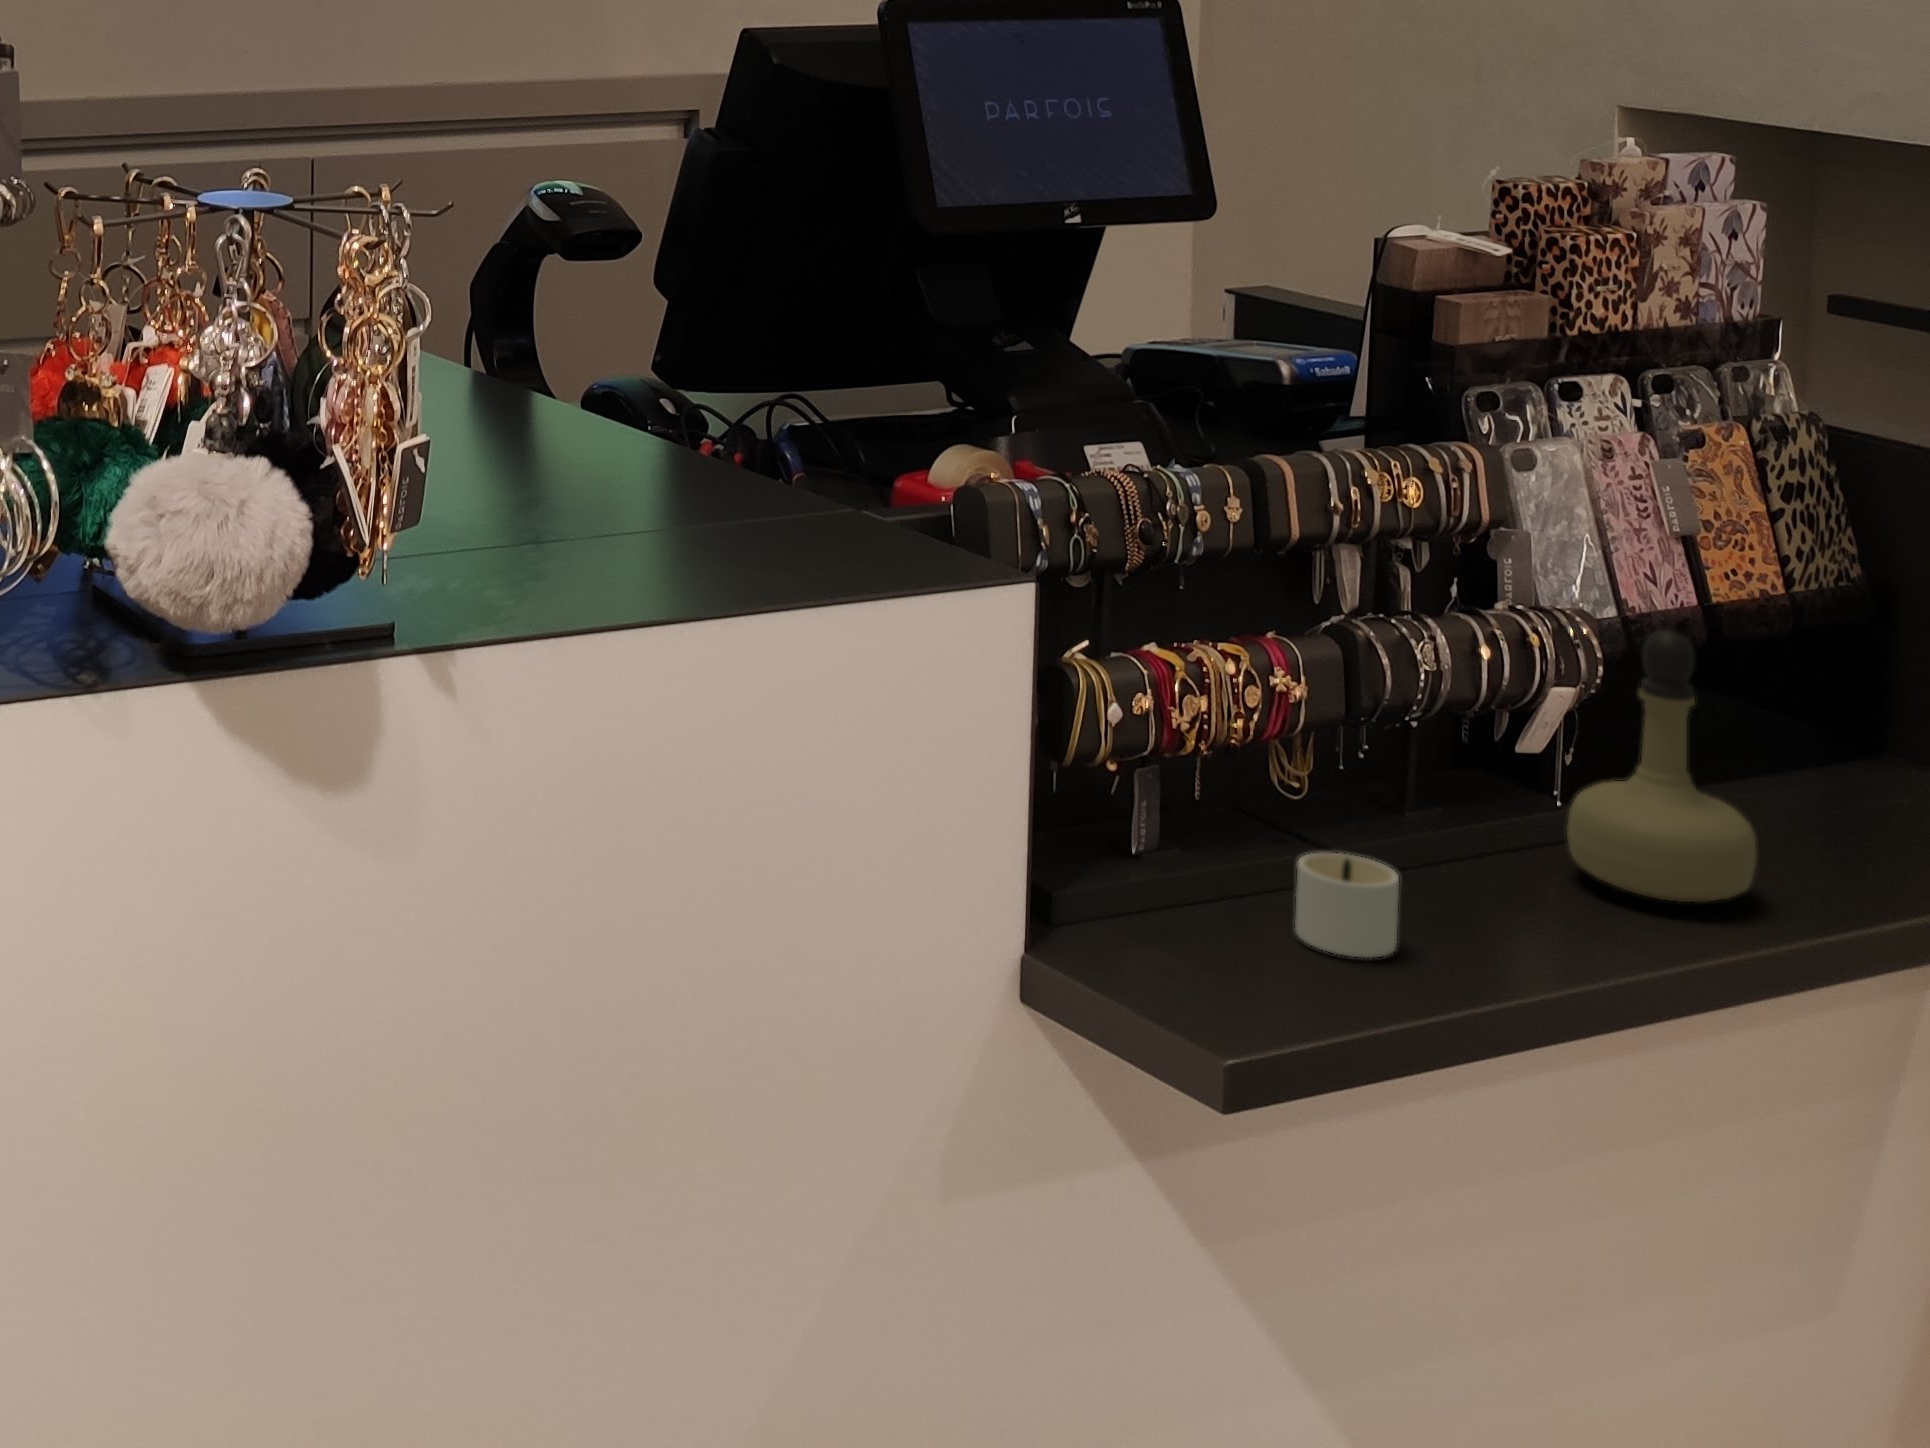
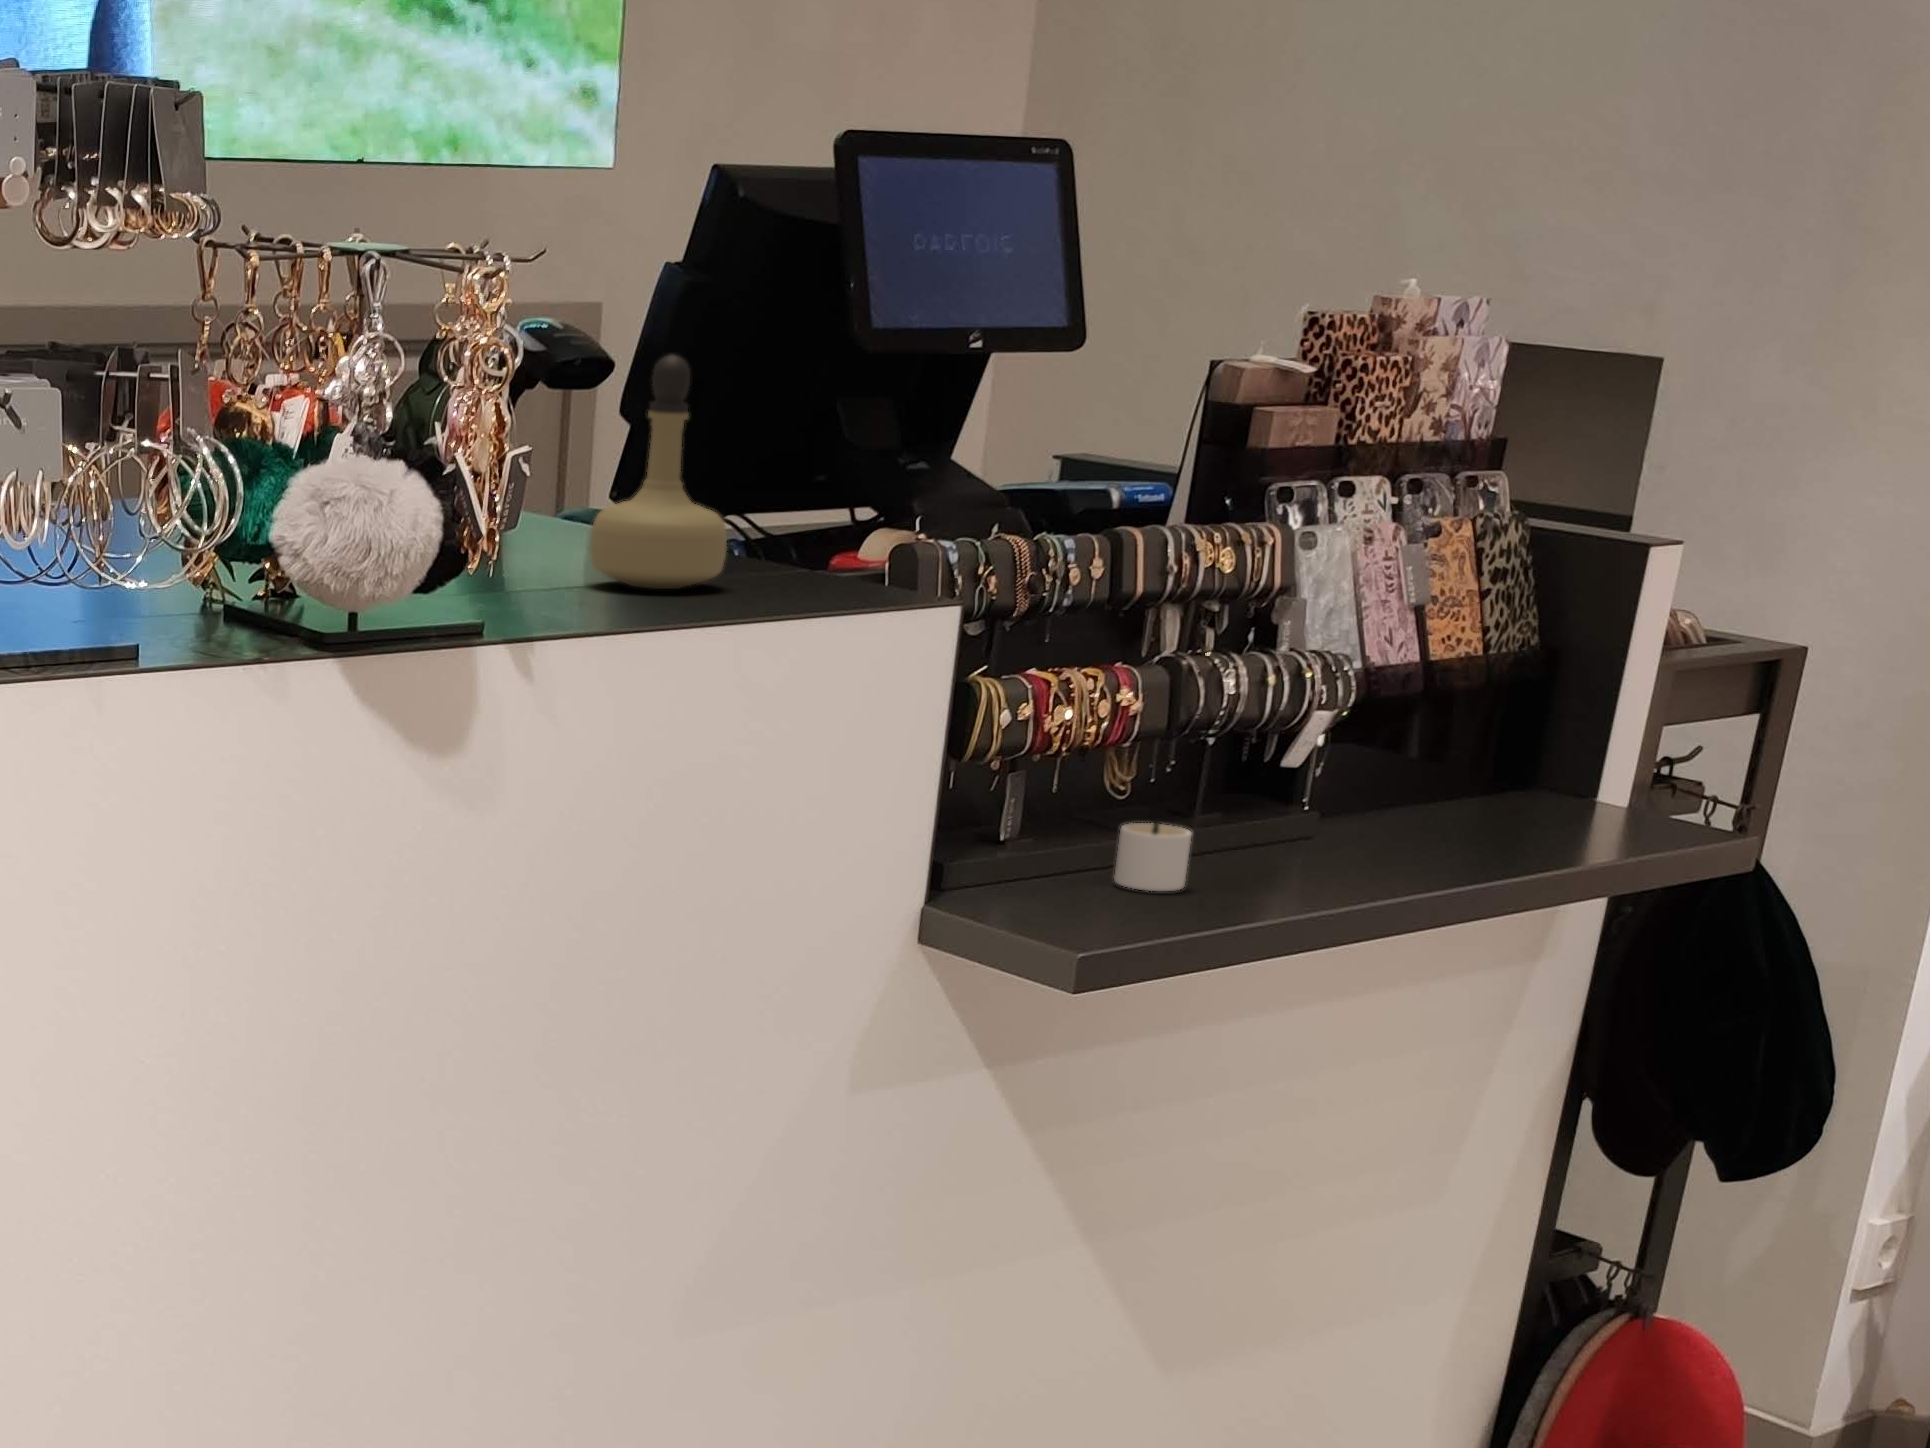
perfume bottle: present [1567,630,1756,902] -> present [590,355,727,589]

